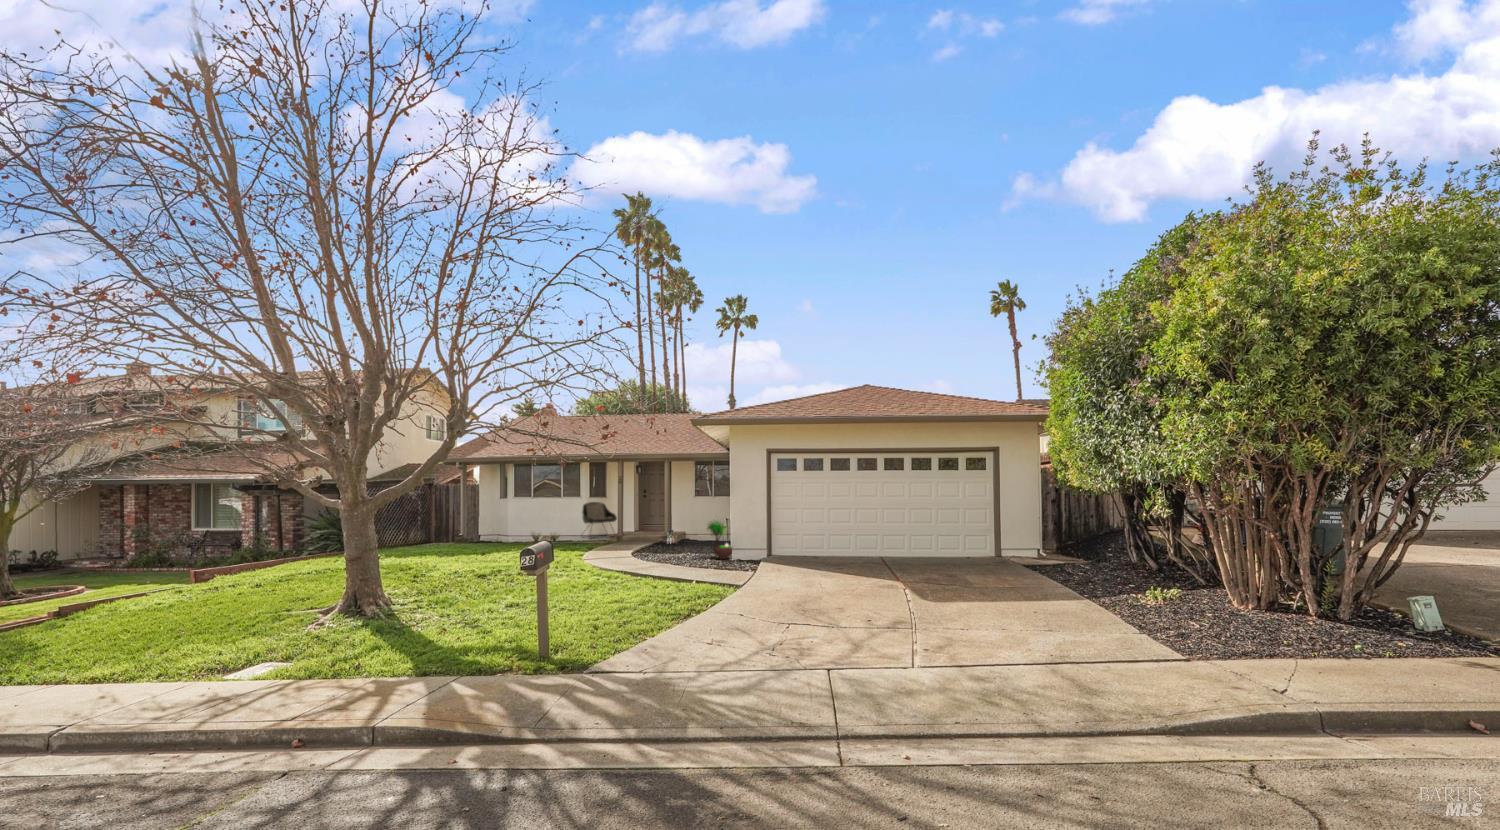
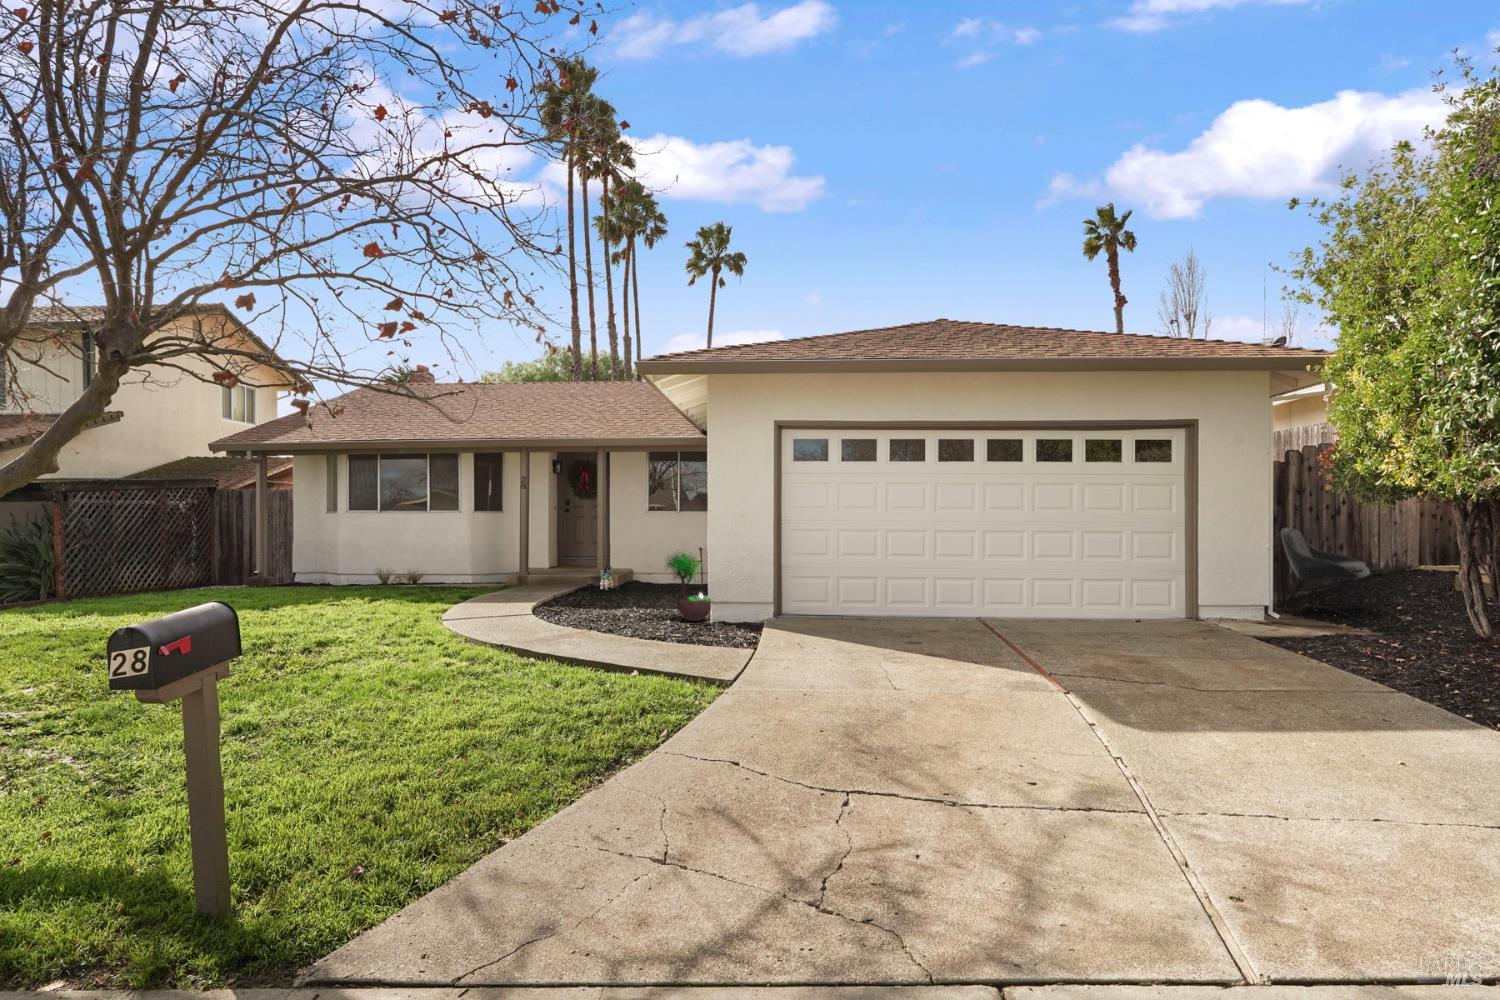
lounge chair: present [582,502,617,537] -> present [1281,528,1370,617]

